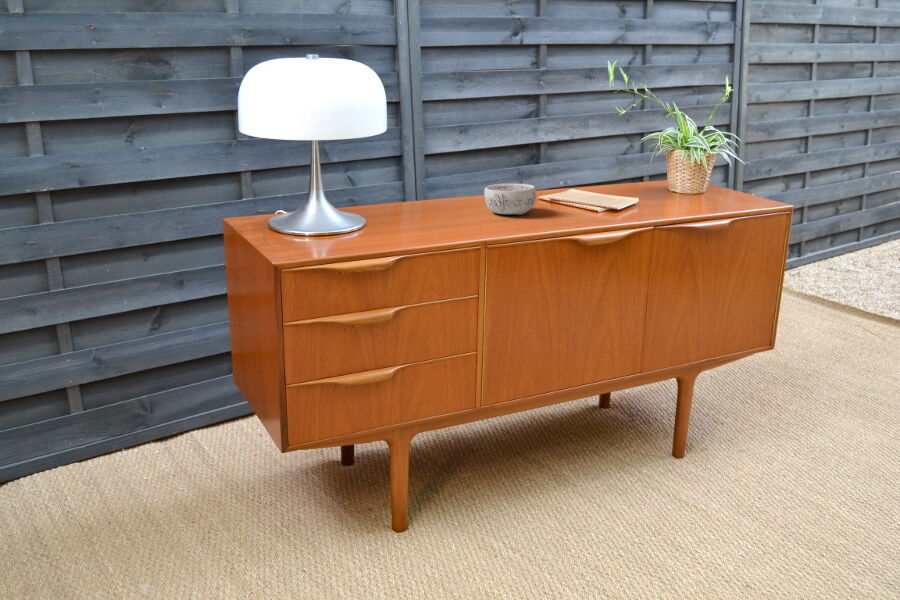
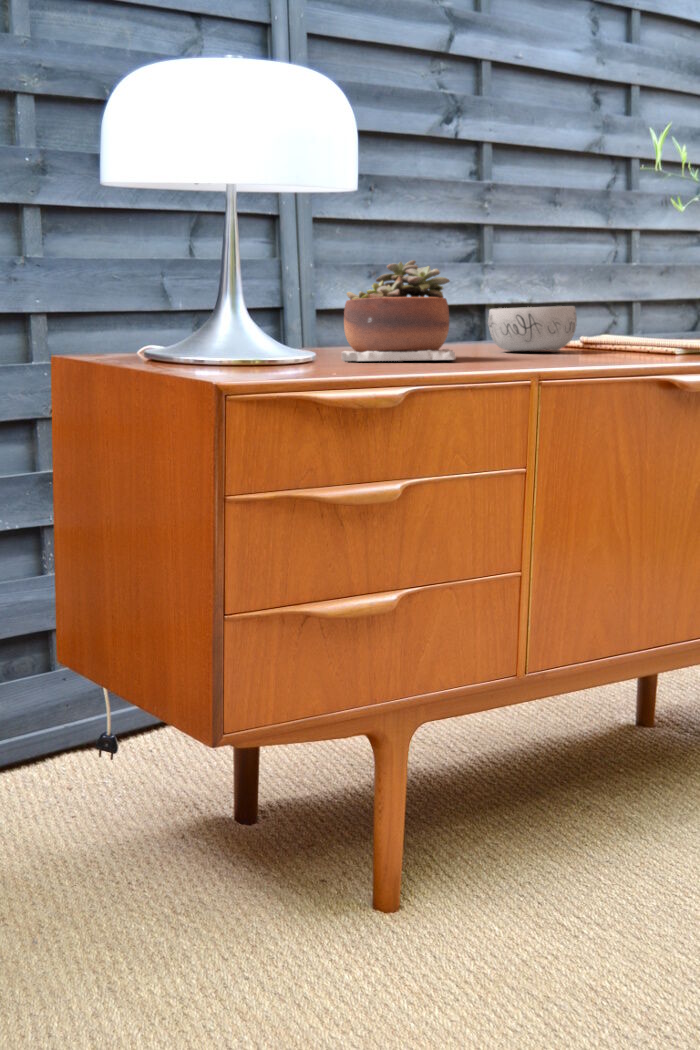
succulent plant: none [374,169,449,235] -> present [342,260,456,361]

